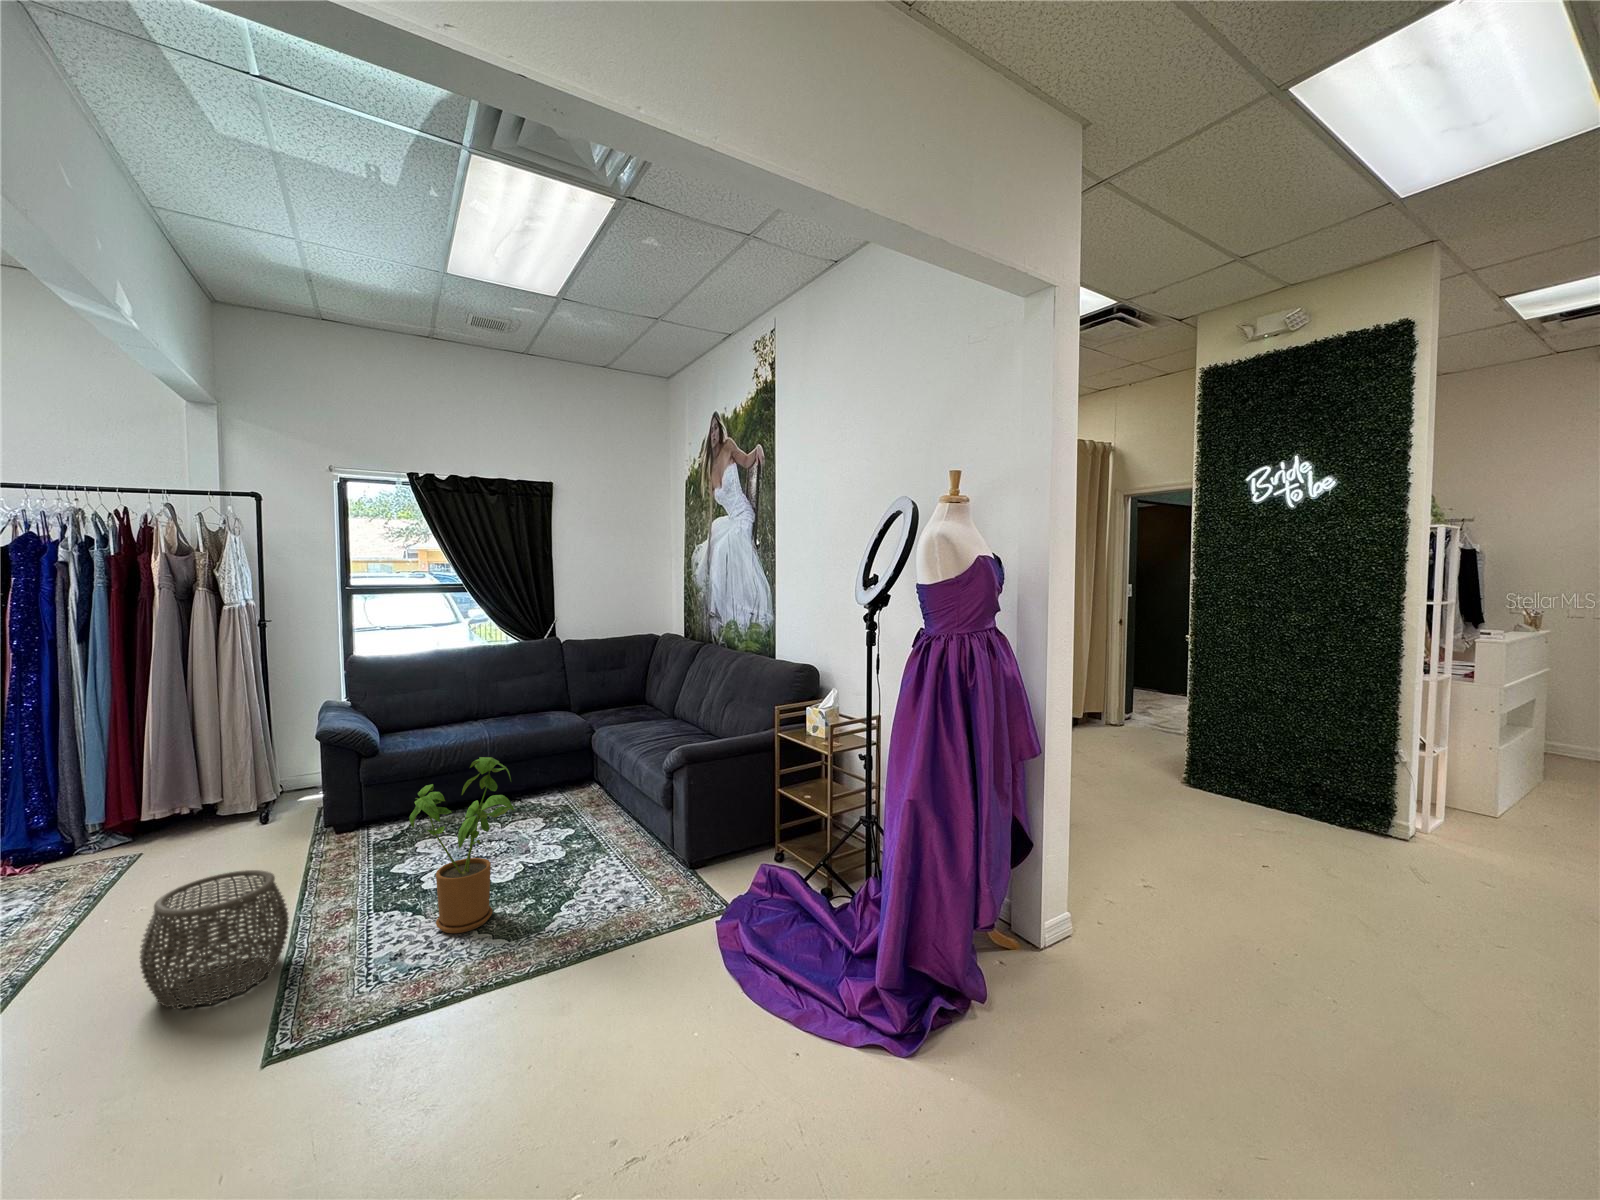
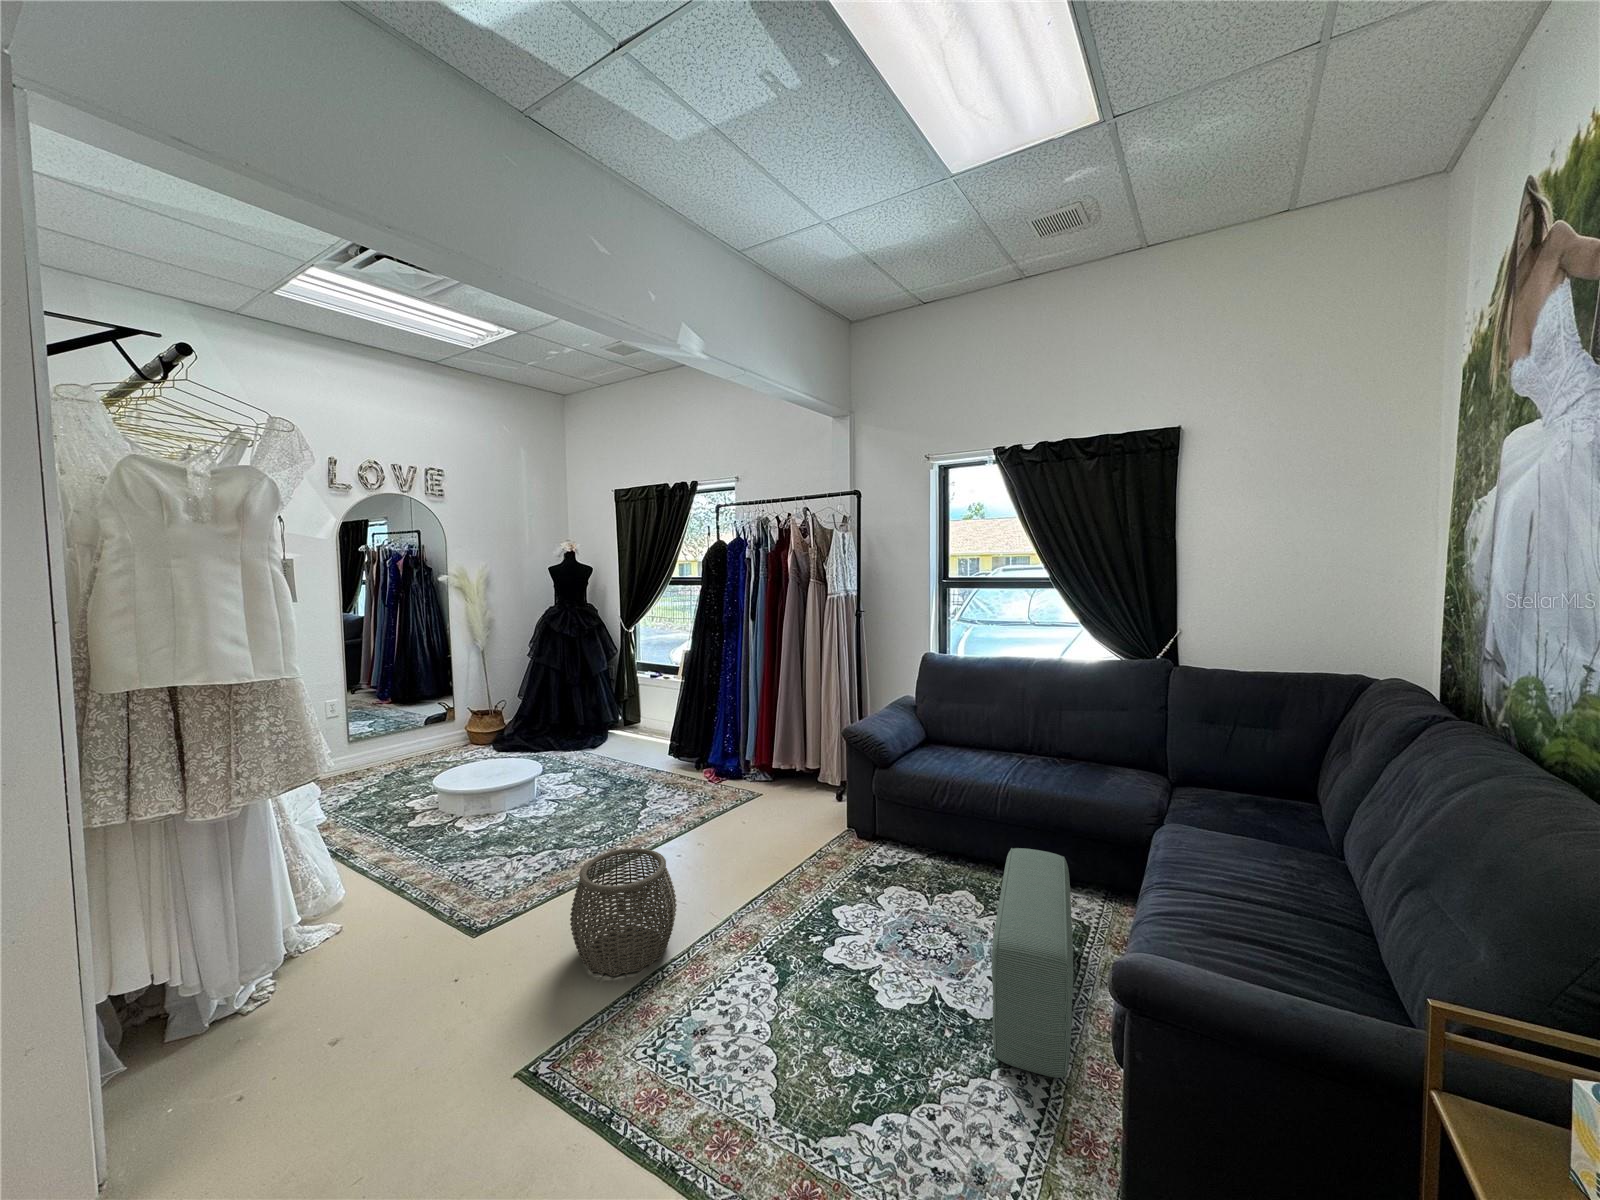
house plant: present [410,757,515,933] -> none [737,829,863,1064]
pouf: none [529,760,621,862] -> present [992,848,1073,1078]

